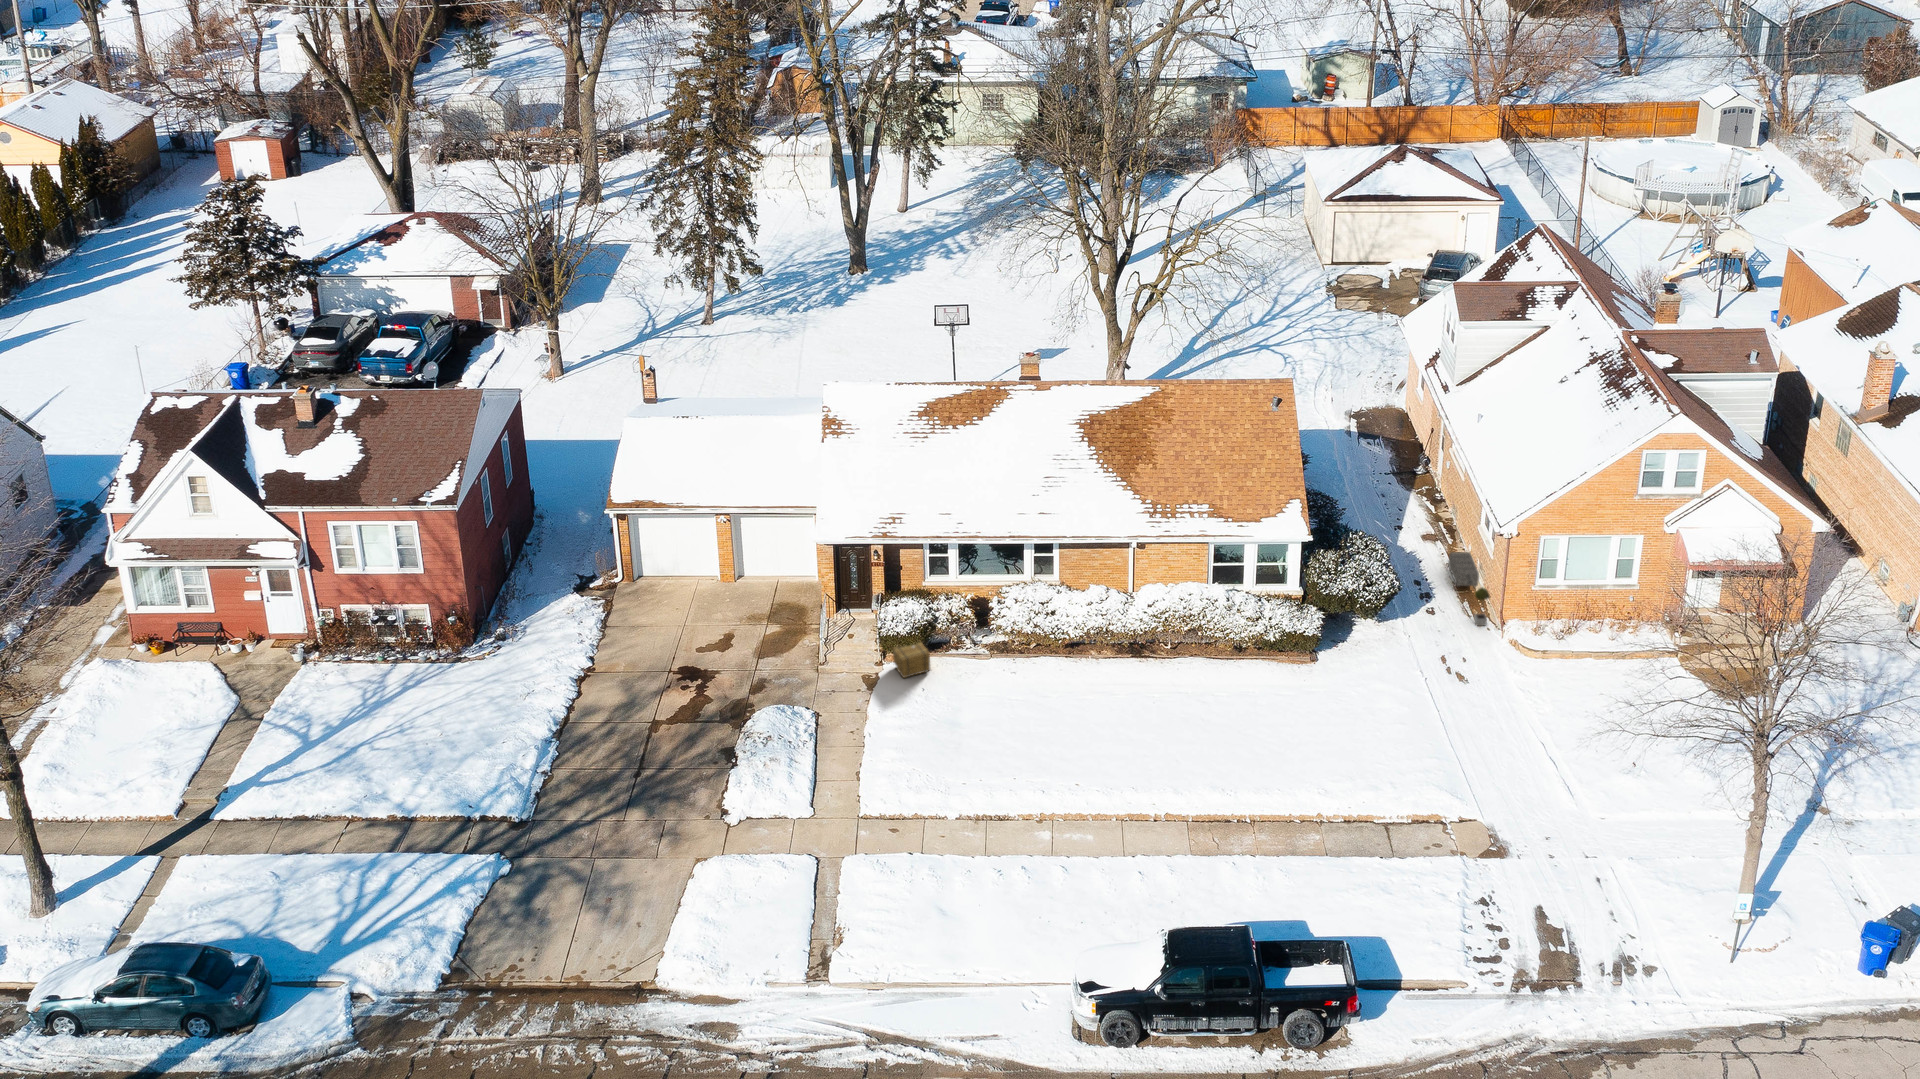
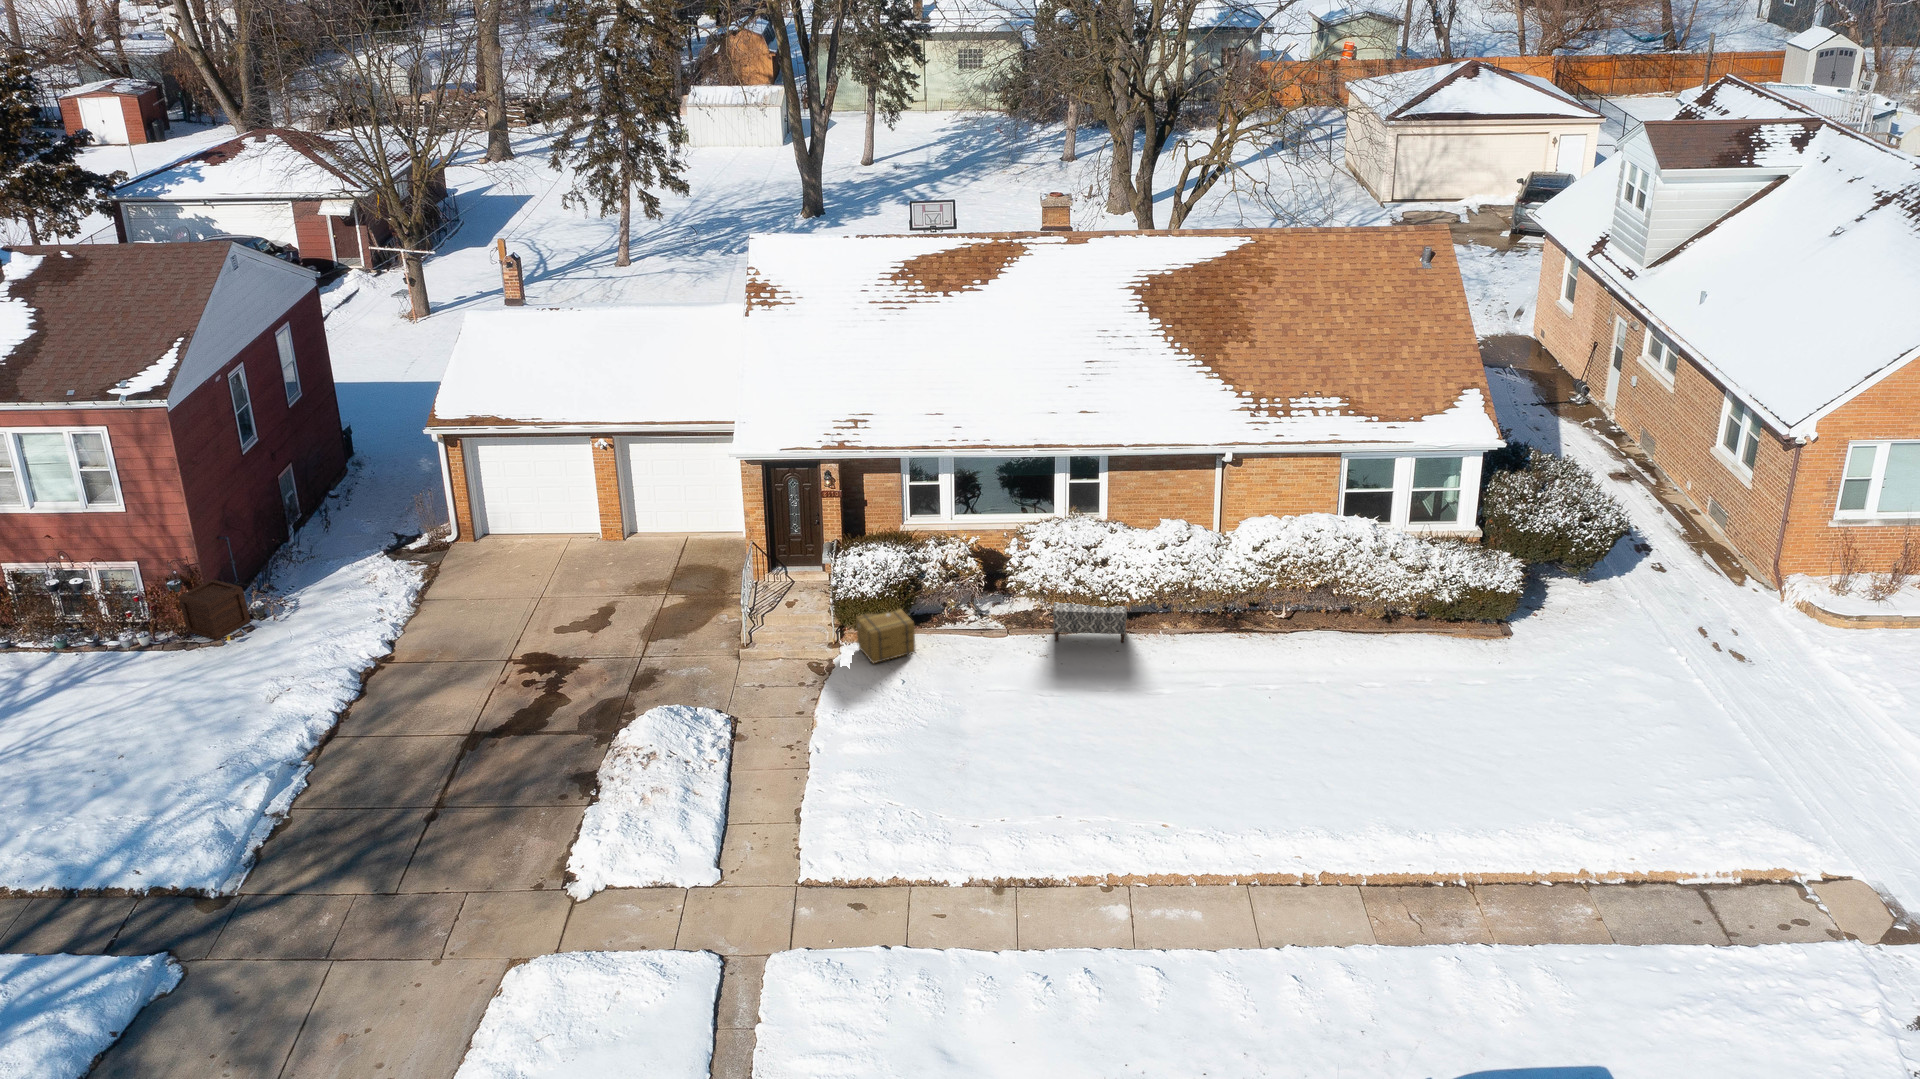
bench: present [1448,552,1479,590] -> present [1053,602,1127,643]
potted tree: present [1474,588,1490,626] -> none [1735,523,1768,582]
wooden crate: none [458,615,501,656] -> present [178,579,251,640]

